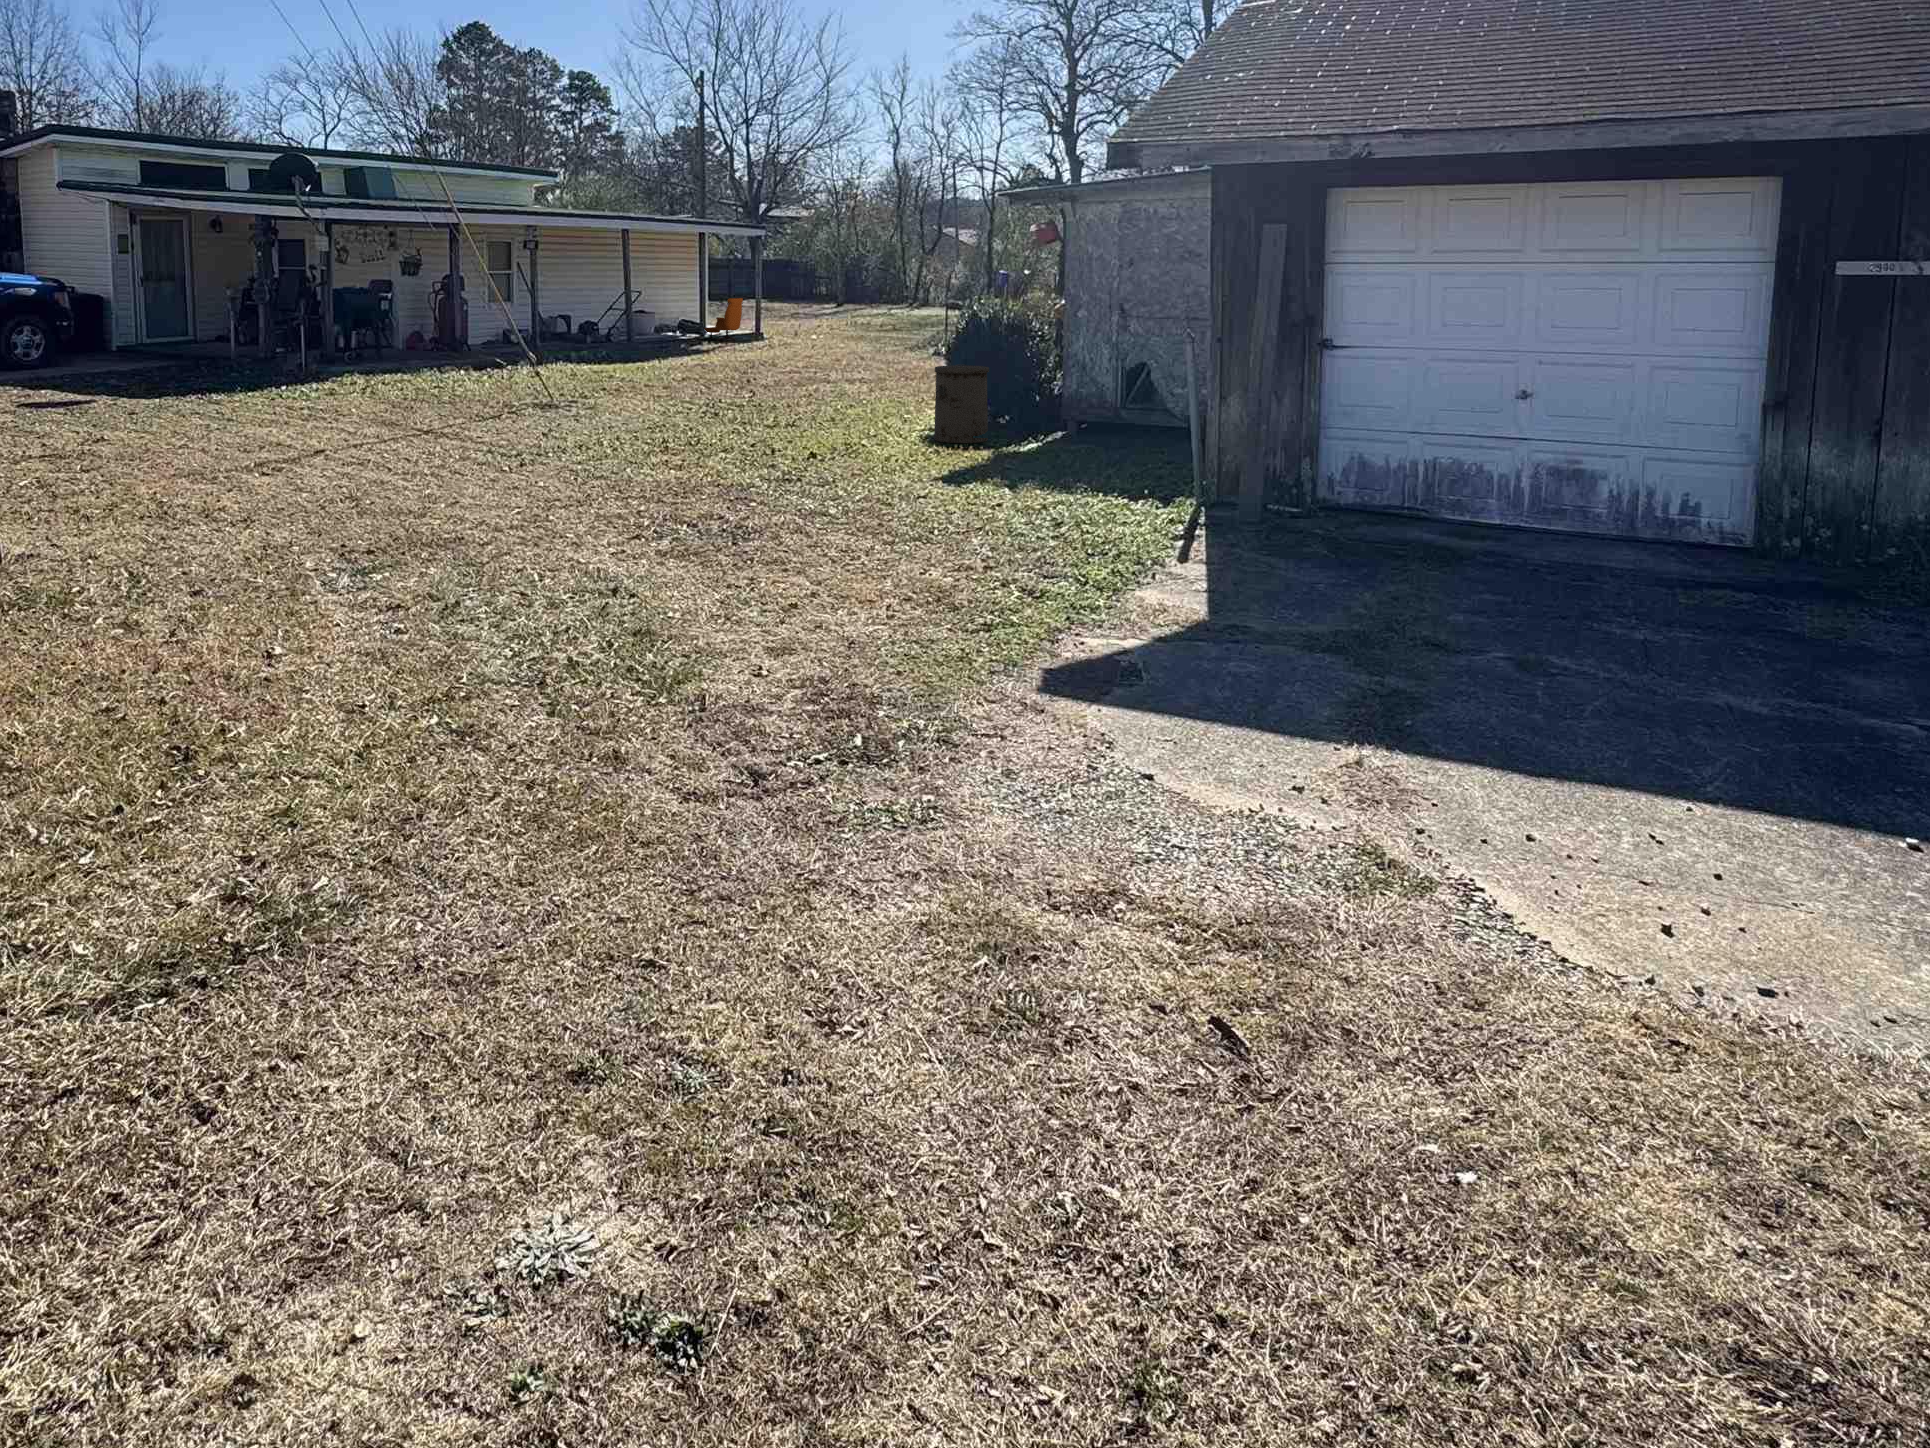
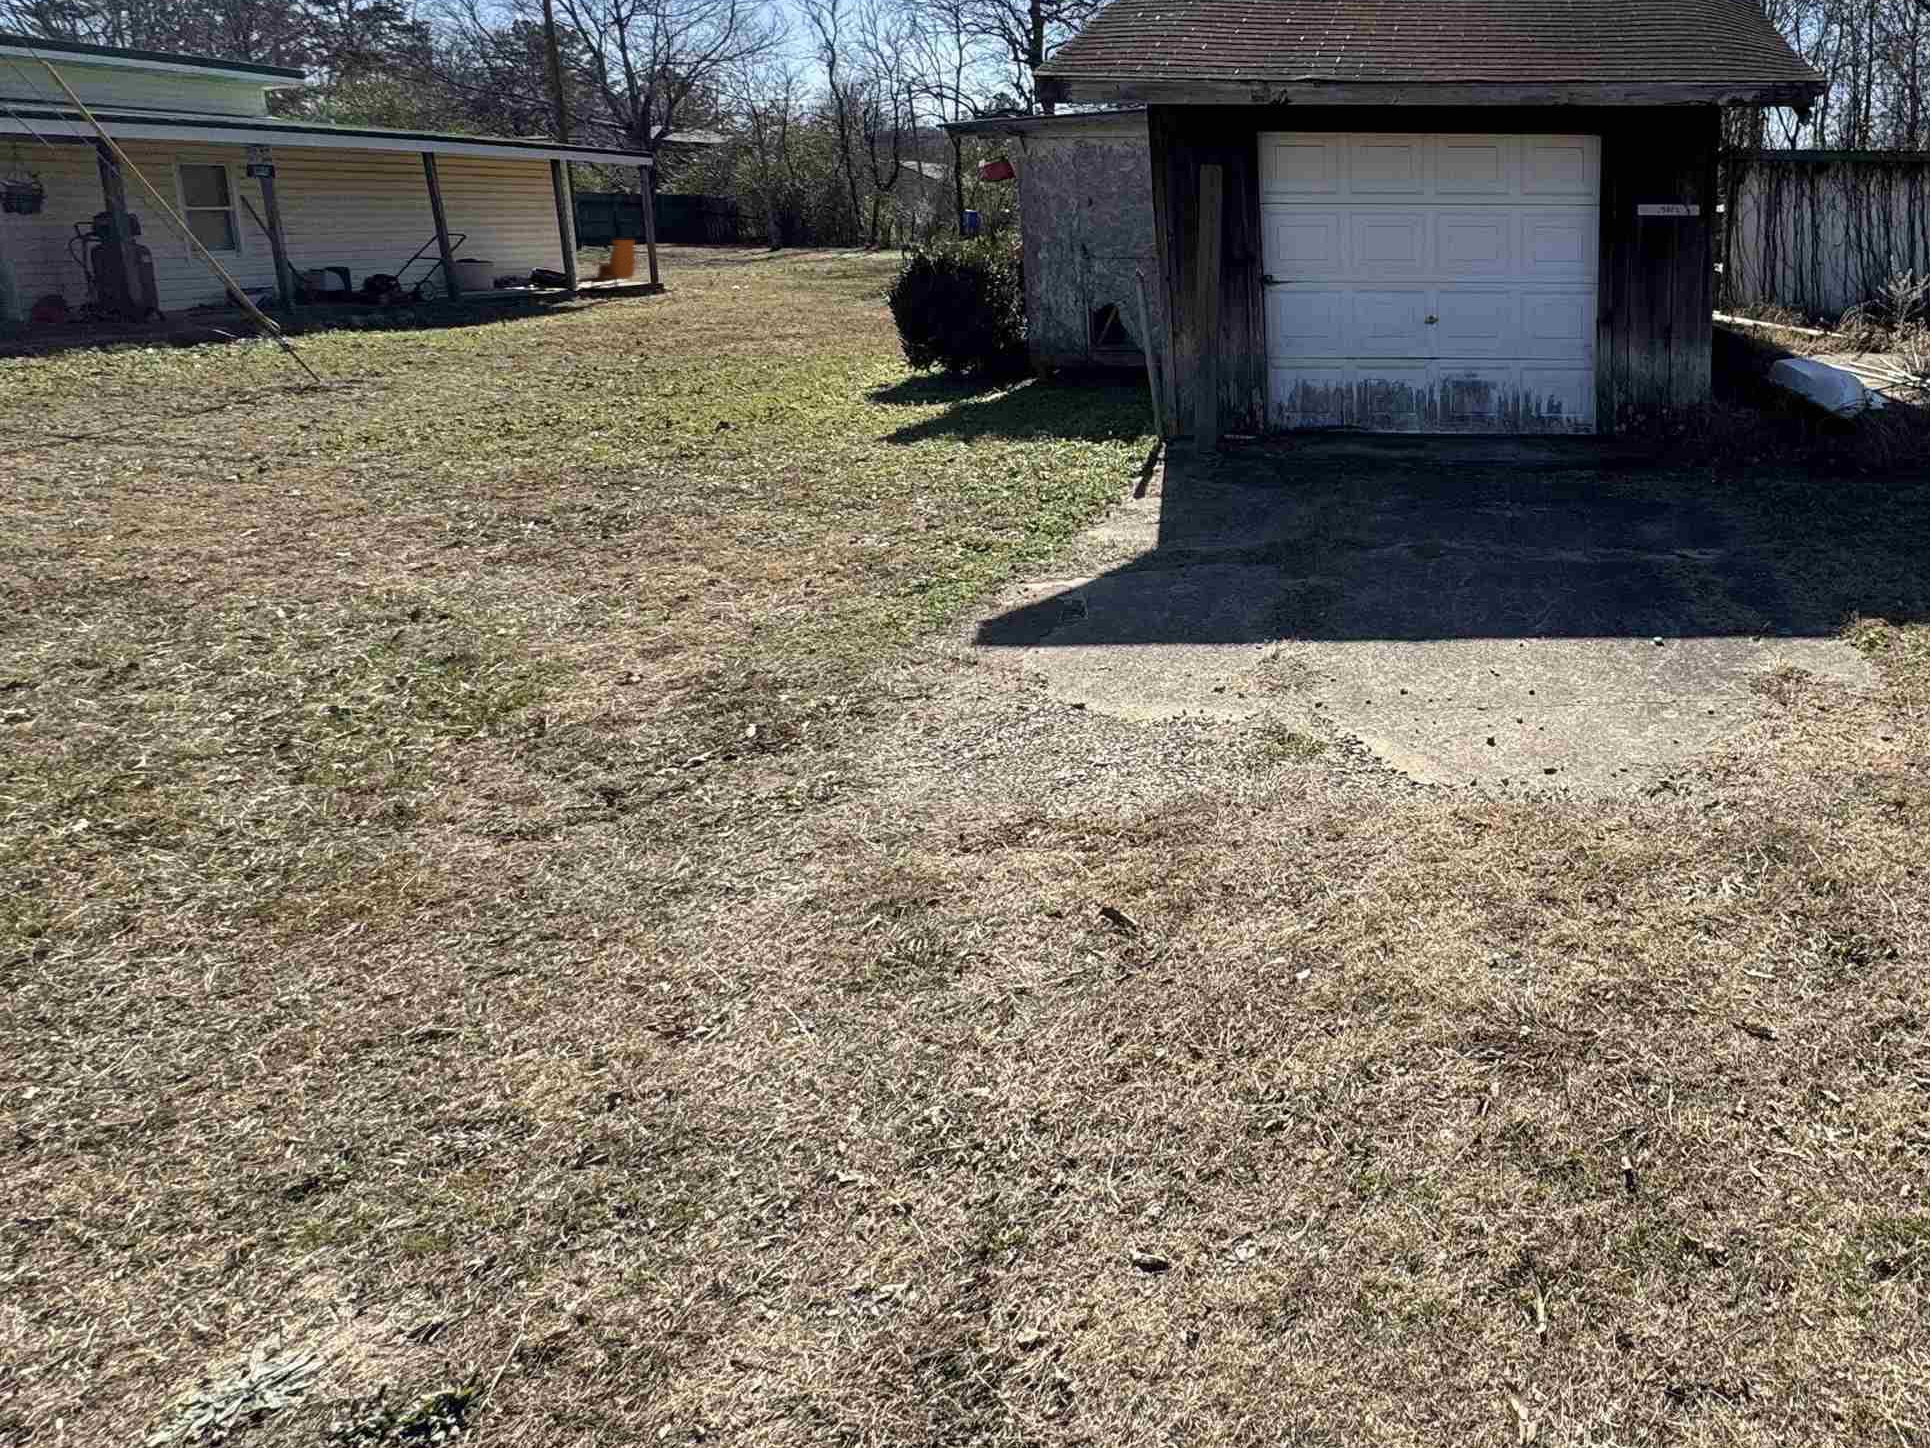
trash can: present [934,364,989,443] -> none [878,312,948,396]

